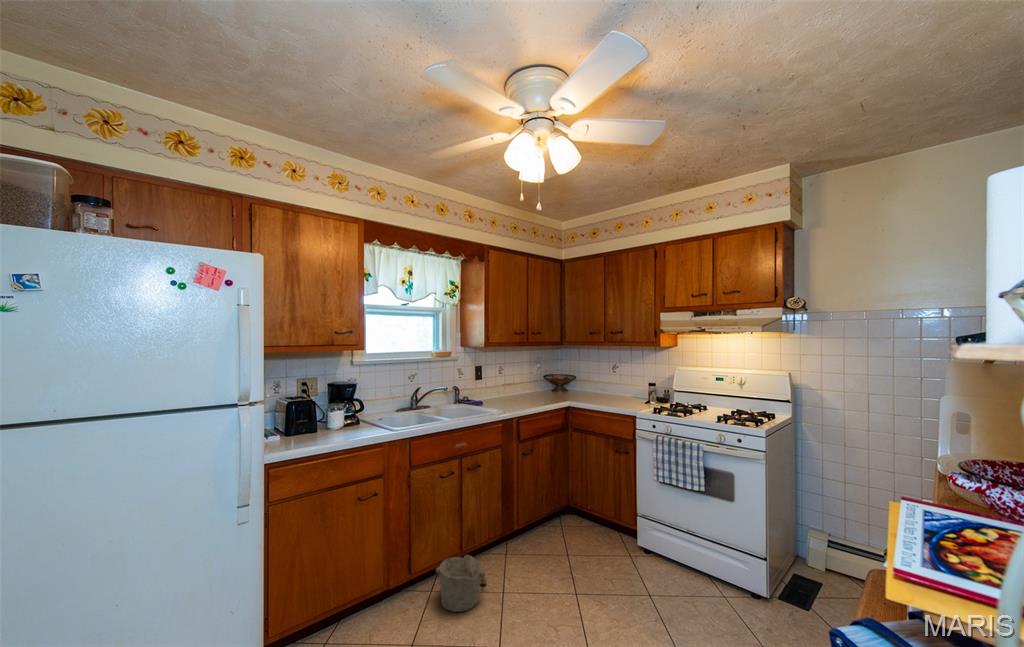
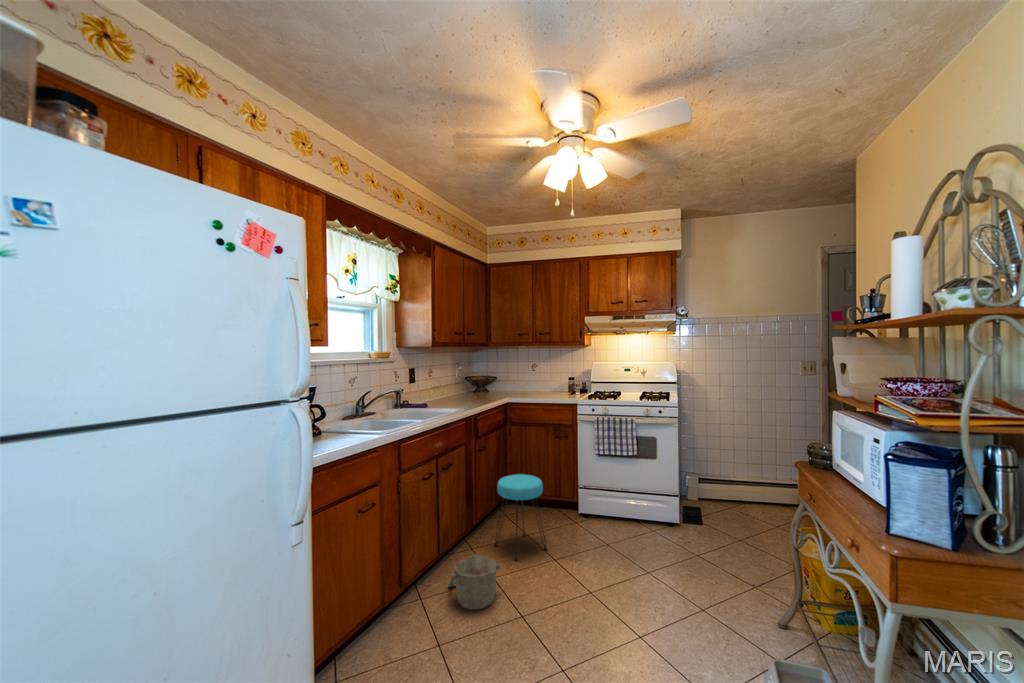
stool: none [522,484,570,576] -> present [495,474,547,560]

